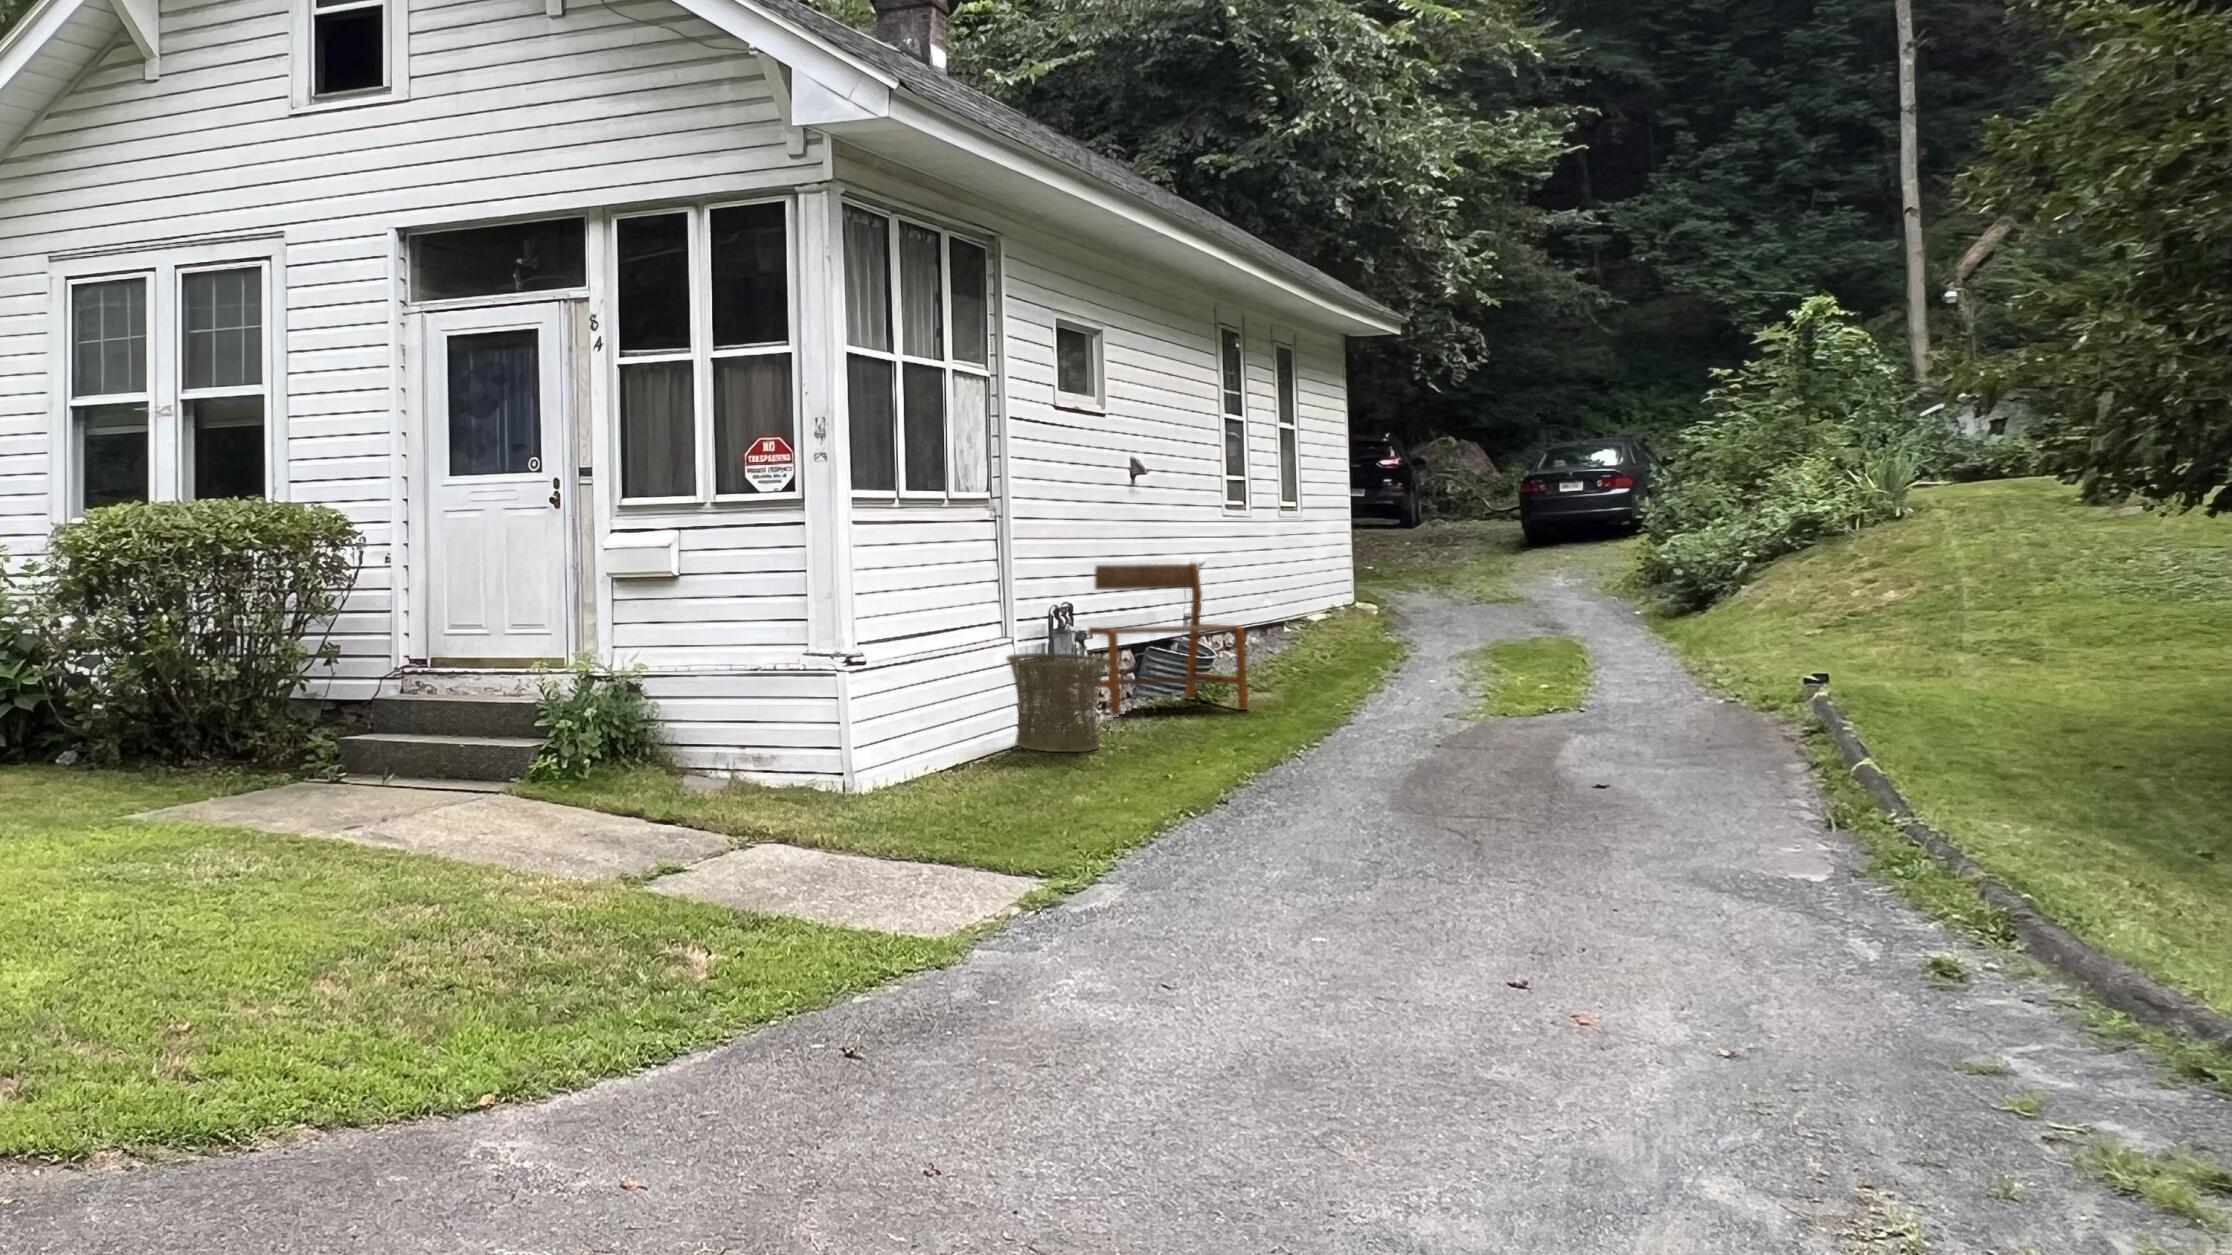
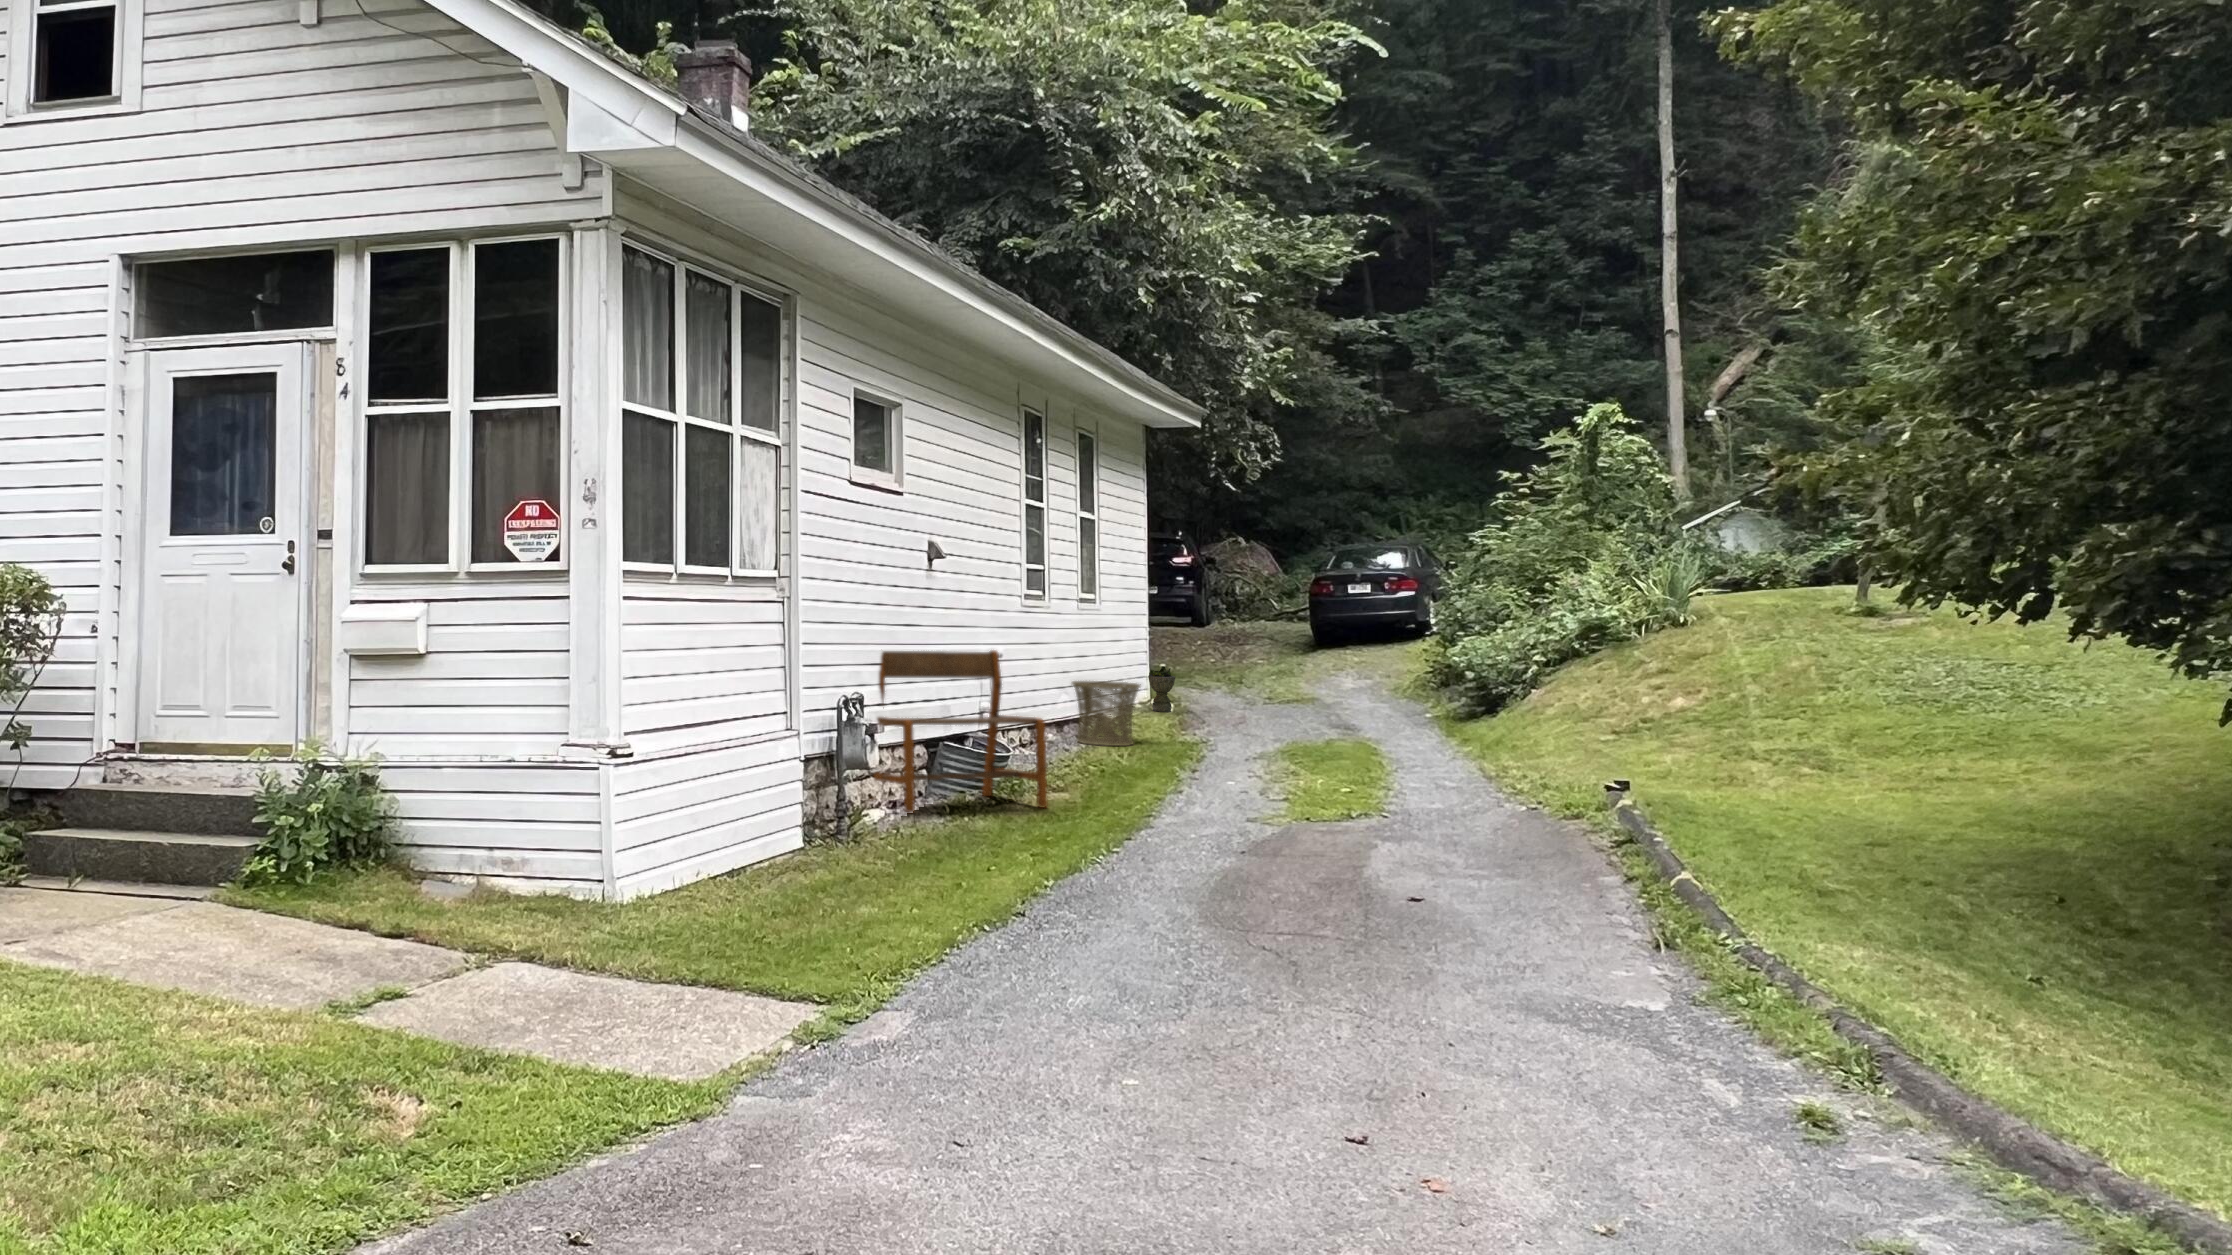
planter: none [1350,573,1378,617] -> present [1148,666,1175,712]
basket: present [1007,653,1110,752] -> present [1072,681,1141,746]

